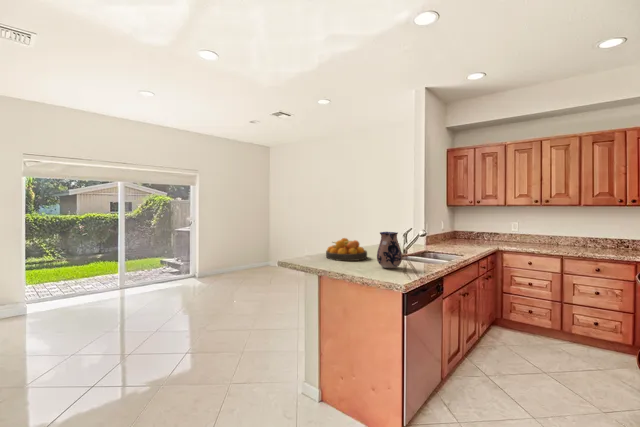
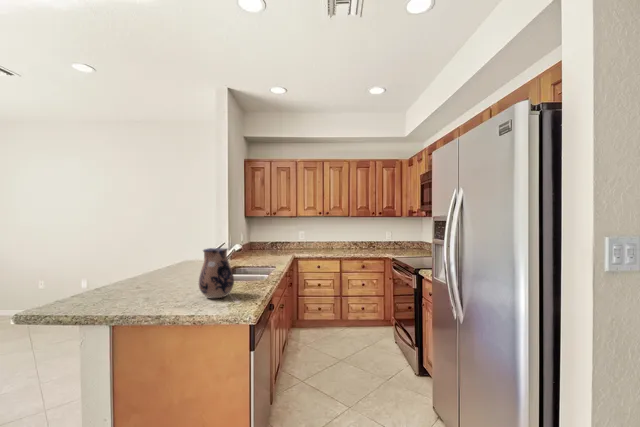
fruit bowl: present [326,238,367,261] -> none [103,261,175,298]

